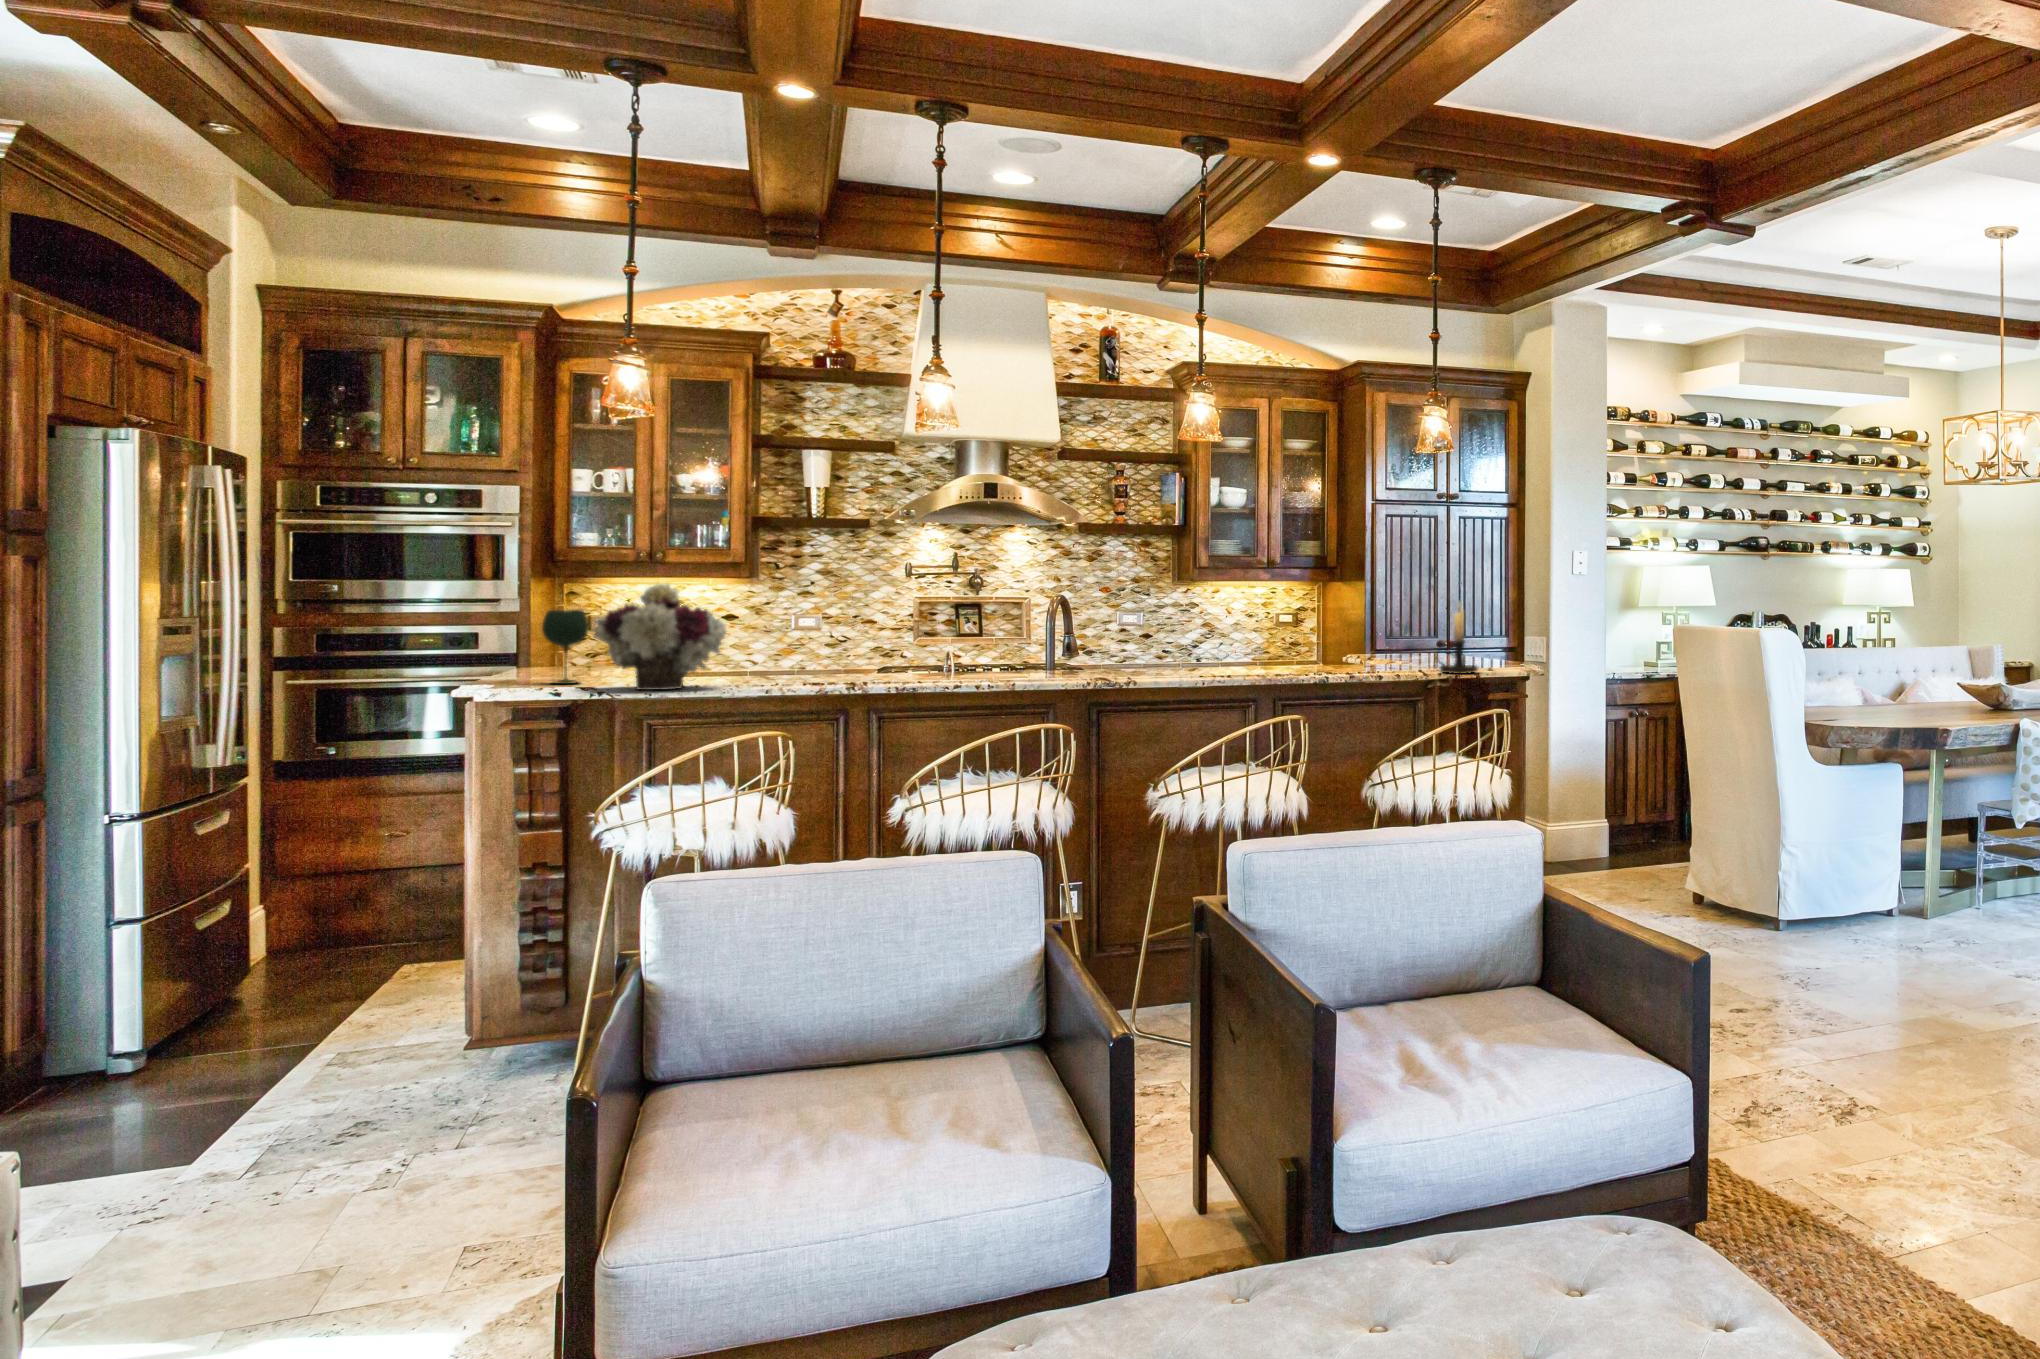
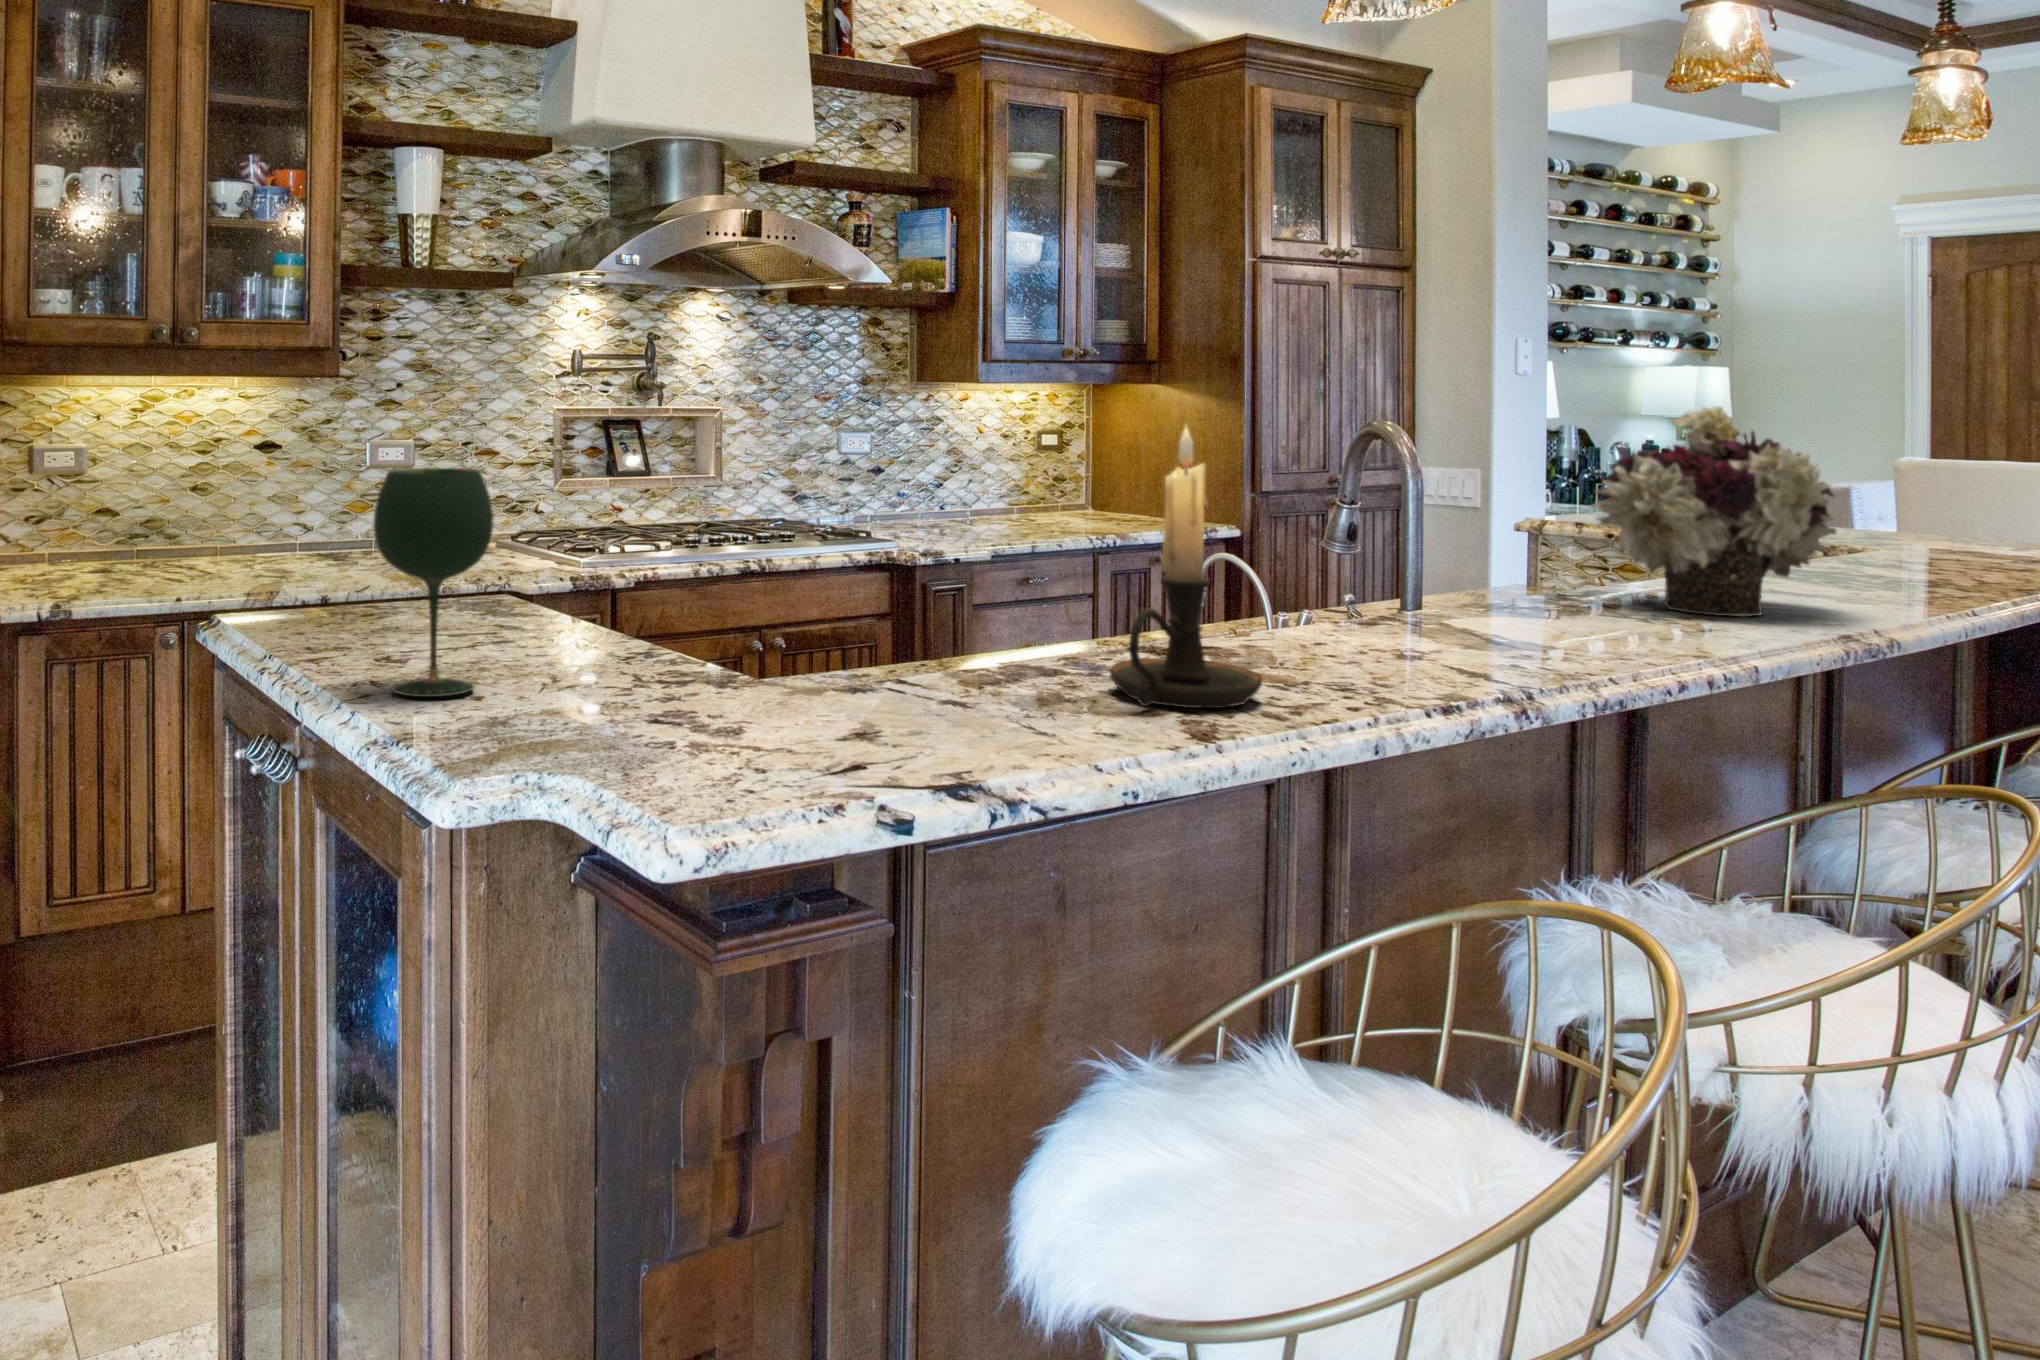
flower arrangement: present [593,584,726,690] -> present [1591,406,1836,616]
candle holder: present [1438,603,1478,674] -> present [1110,427,1262,708]

